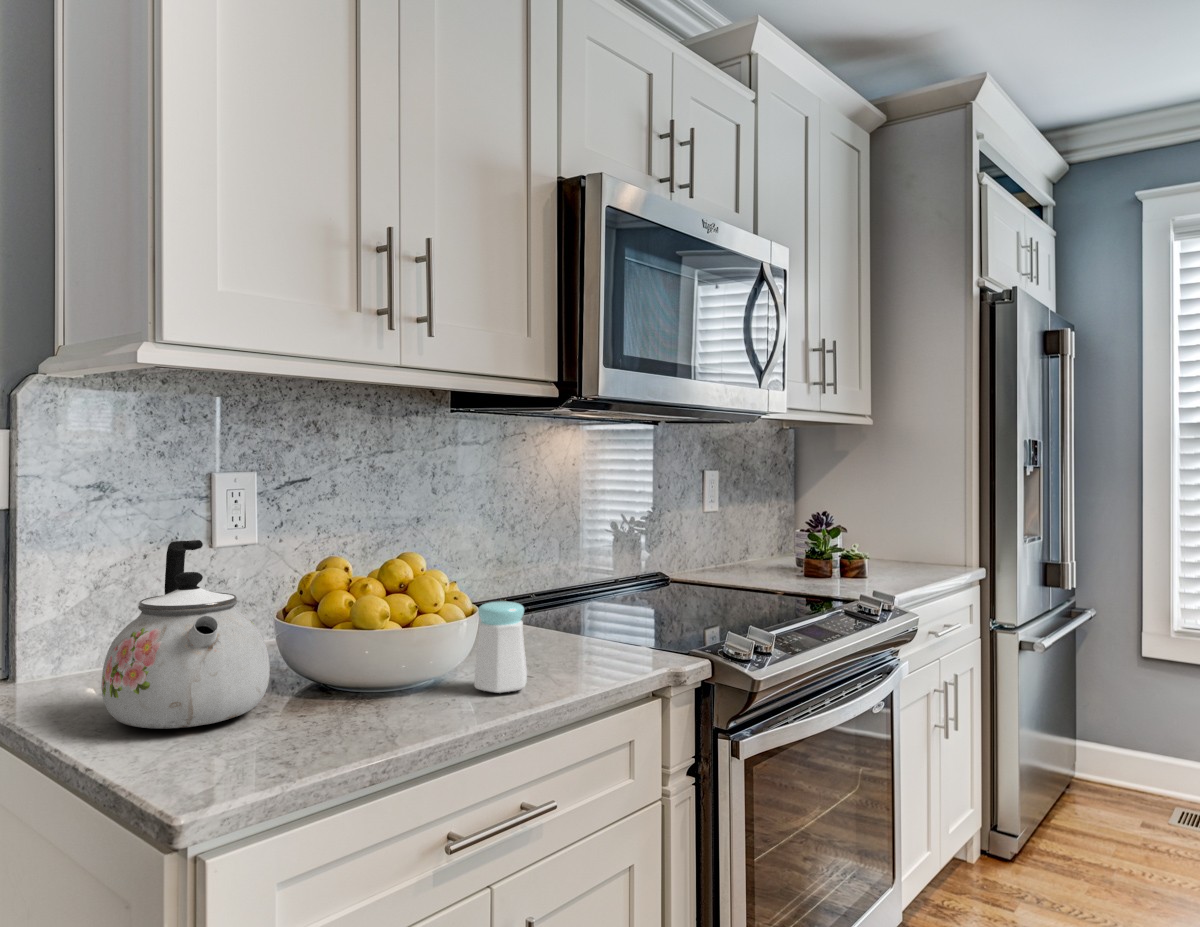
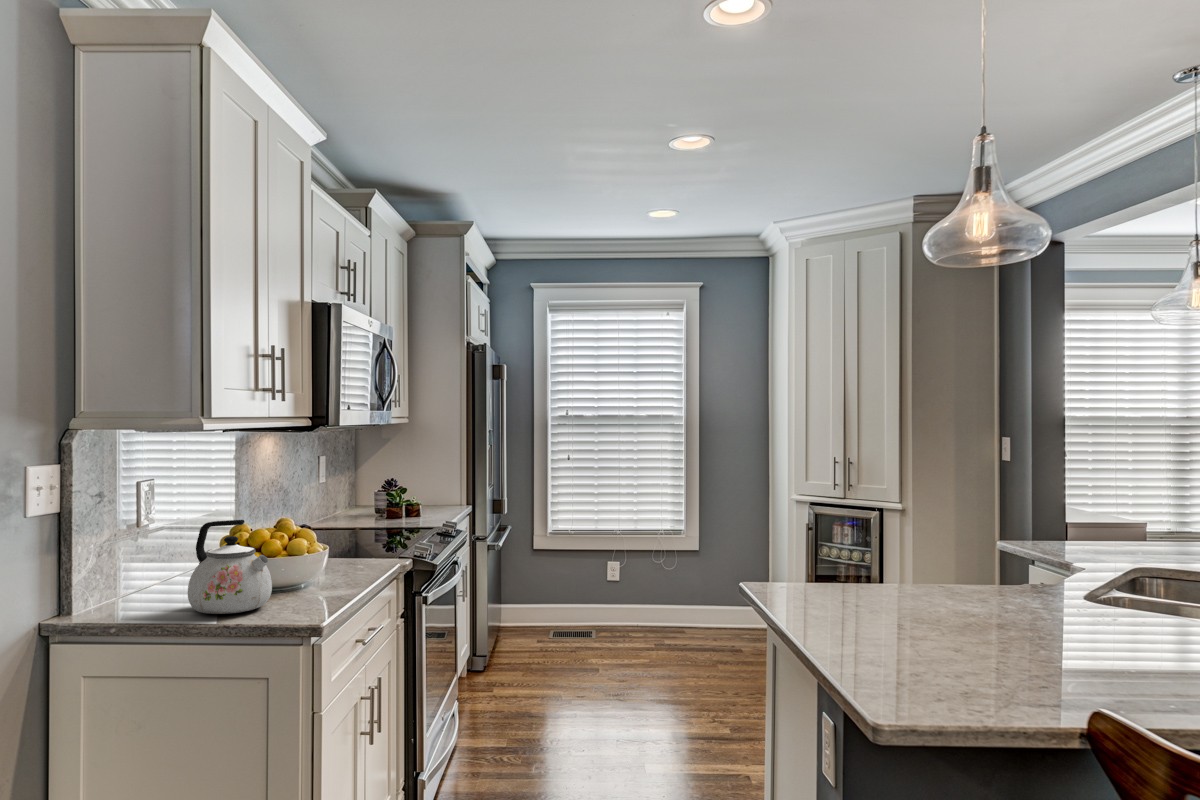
salt shaker: present [474,601,527,693] -> none [335,539,363,582]

